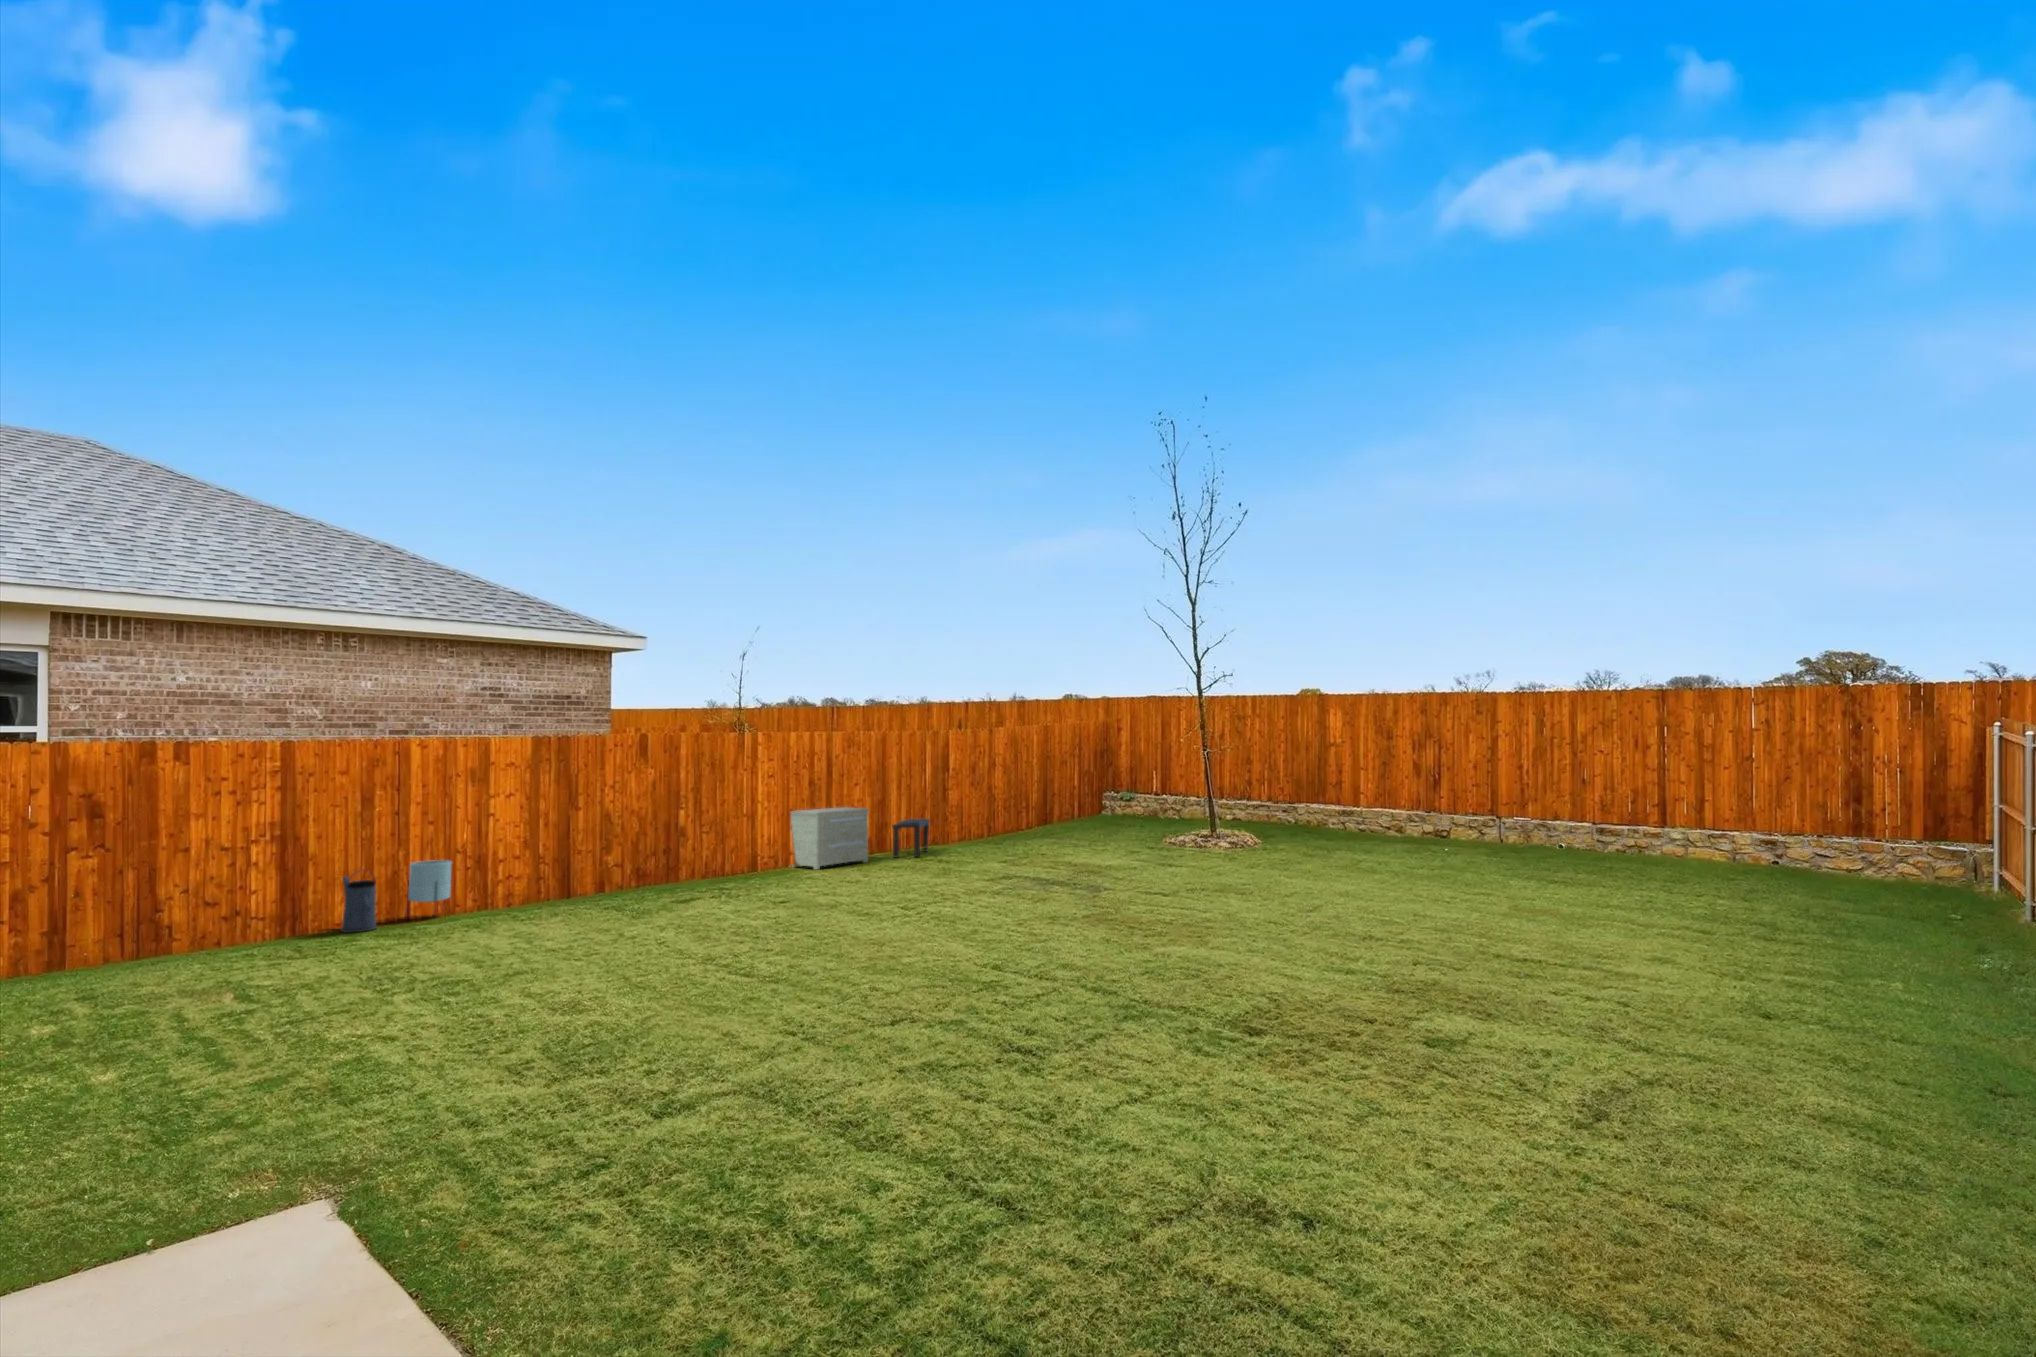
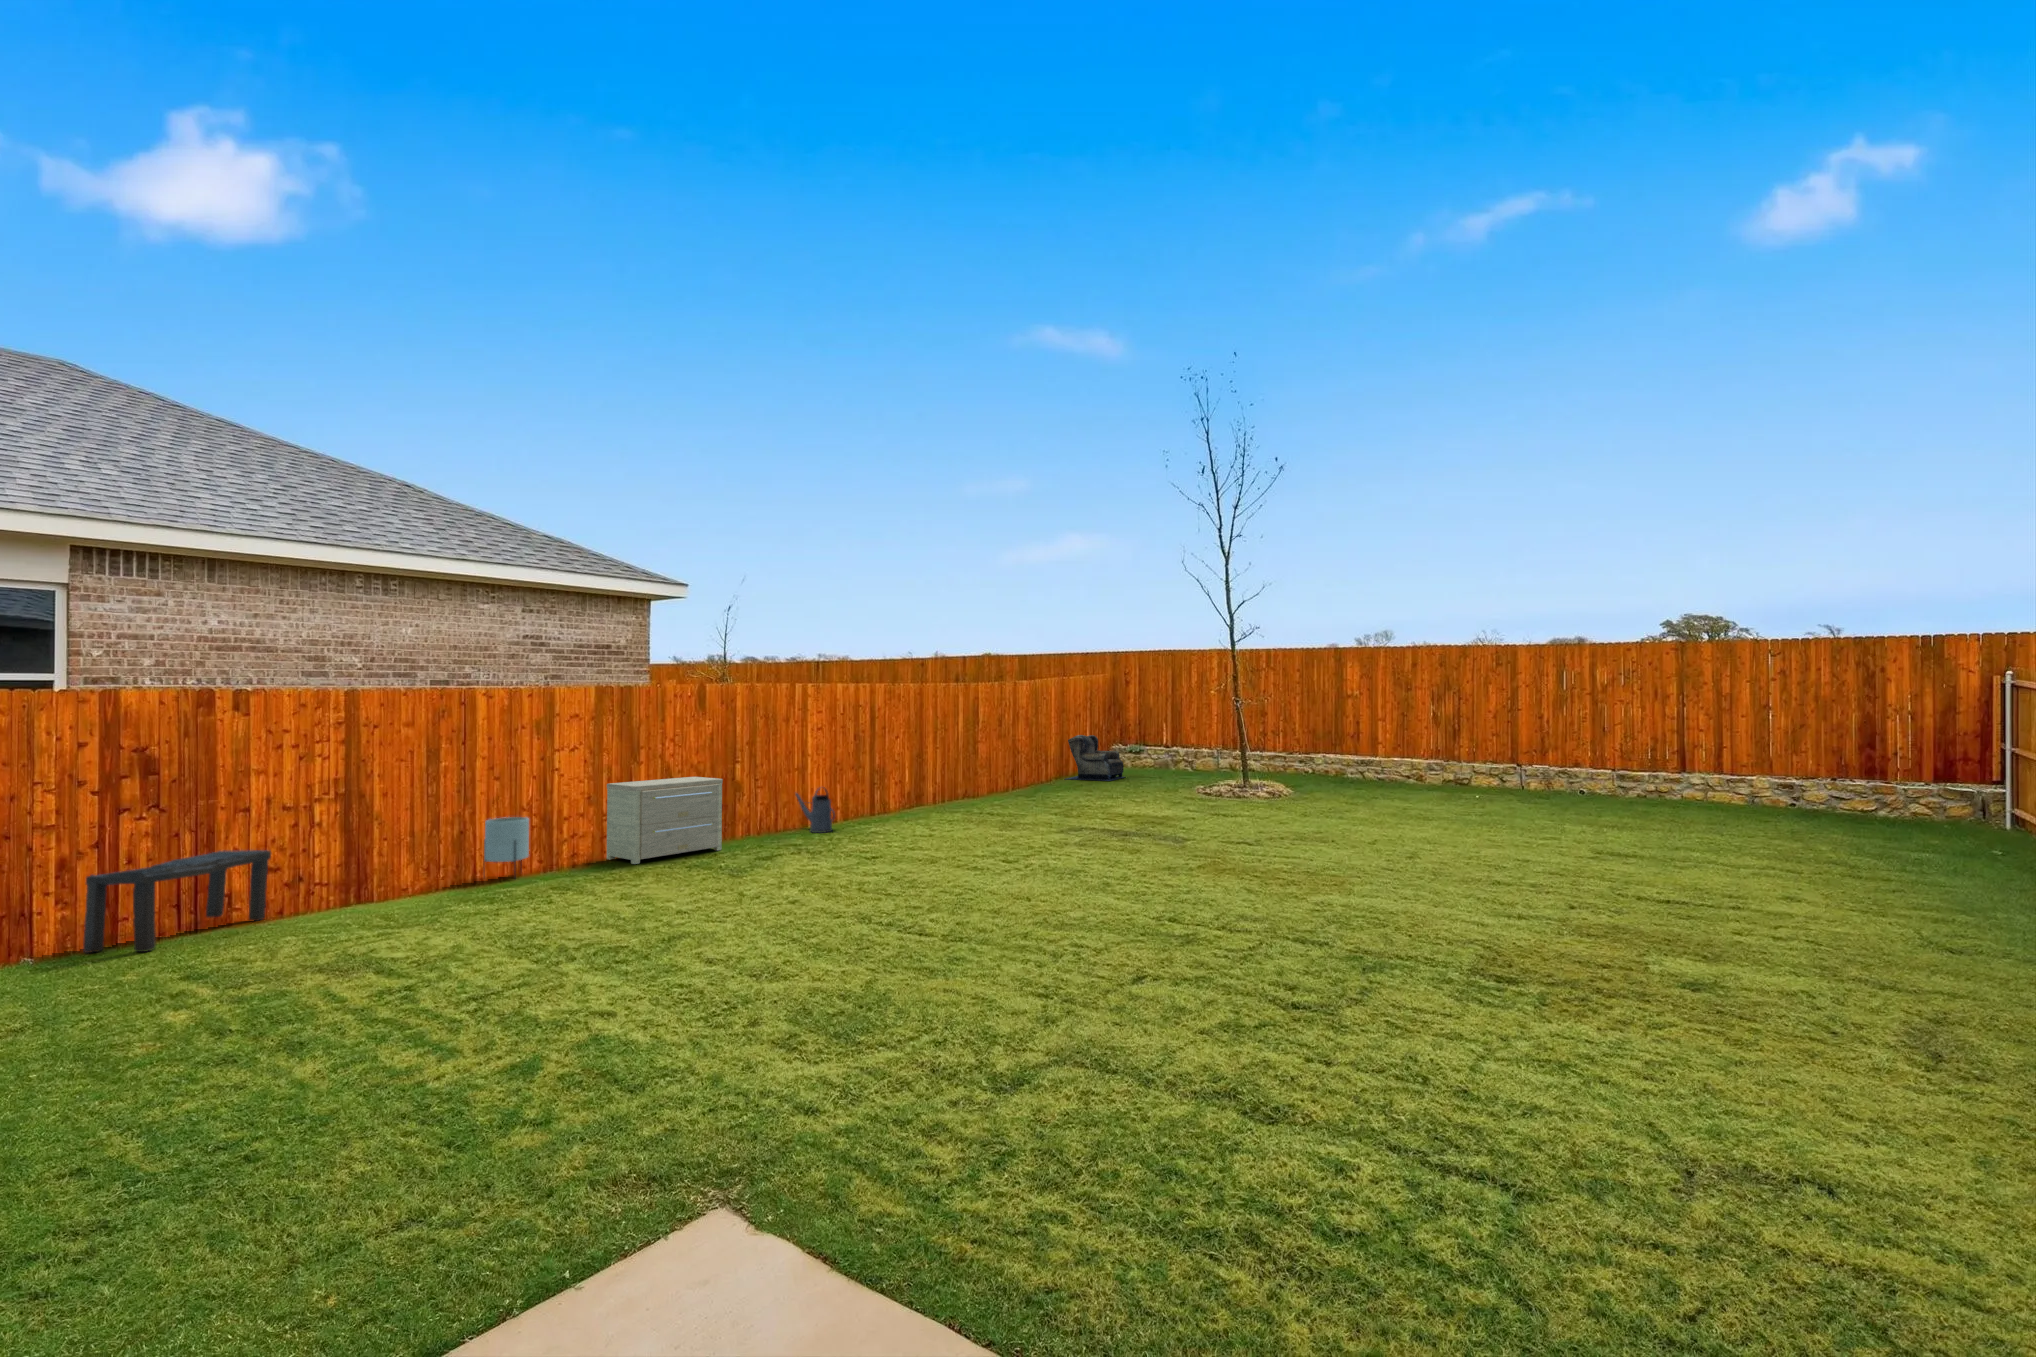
armchair: none [1038,785,1106,832] -> present [1067,735,1124,781]
side table: present [791,807,868,869] -> present [607,777,723,864]
bench: present [892,819,930,857] -> present [83,850,271,953]
watering can: present [341,869,377,933] -> present [795,787,835,833]

